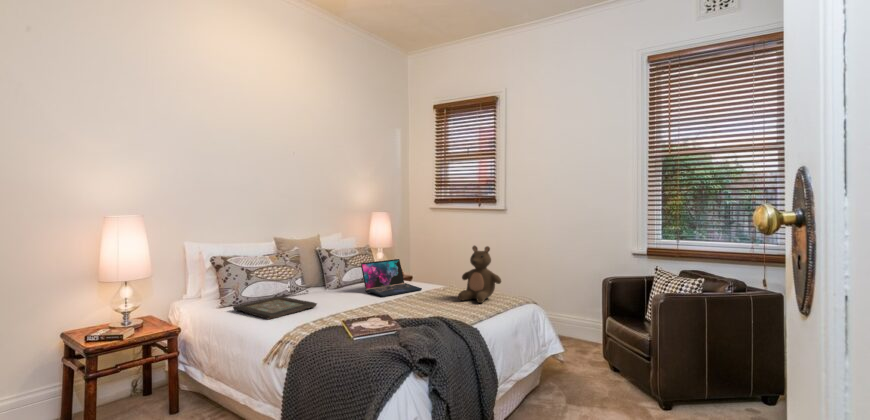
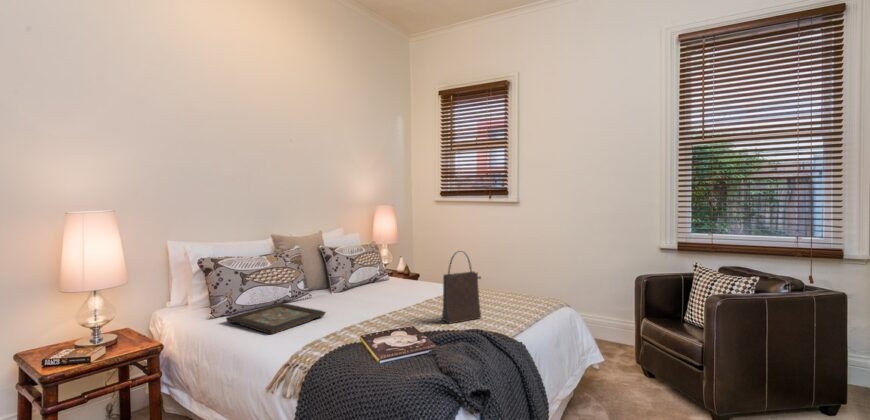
stuffed bear: present [458,246,501,303] -> none [486,242,535,308]
handbag: none [415,252,450,314] -> present [442,251,481,323]
laptop: present [361,259,422,297] -> none [371,257,440,301]

